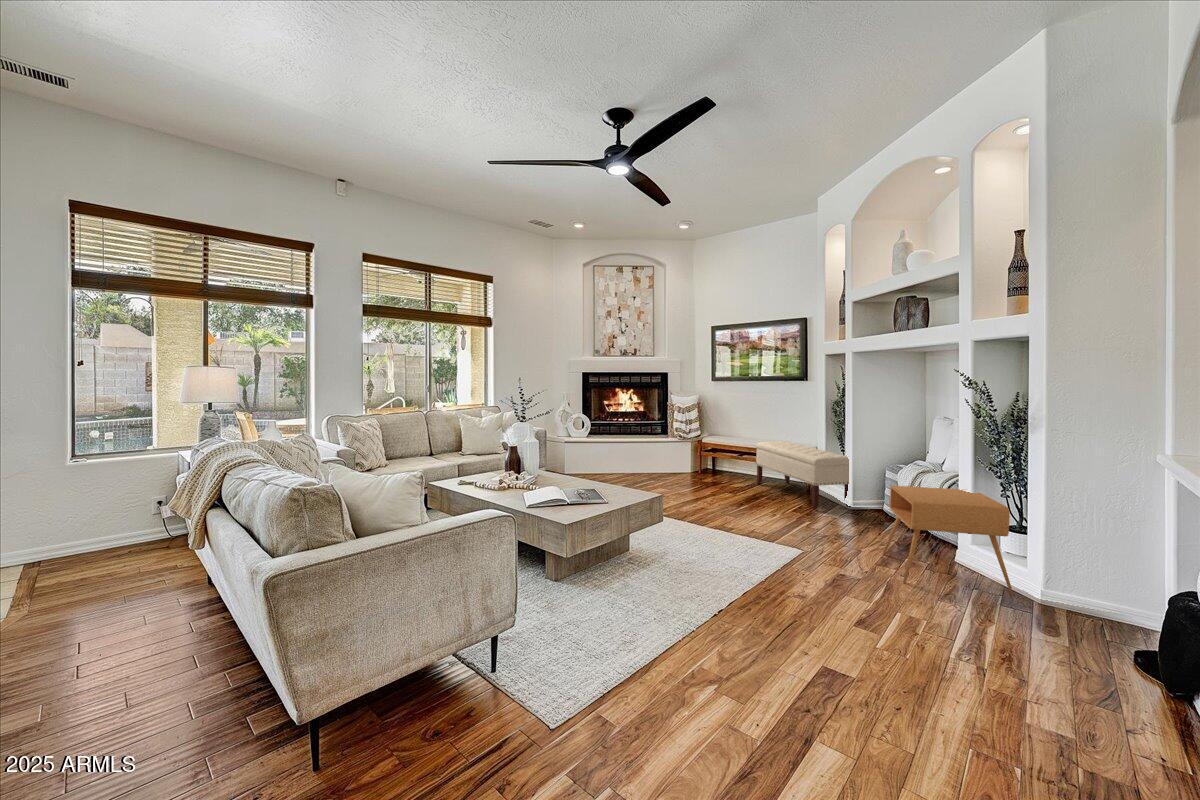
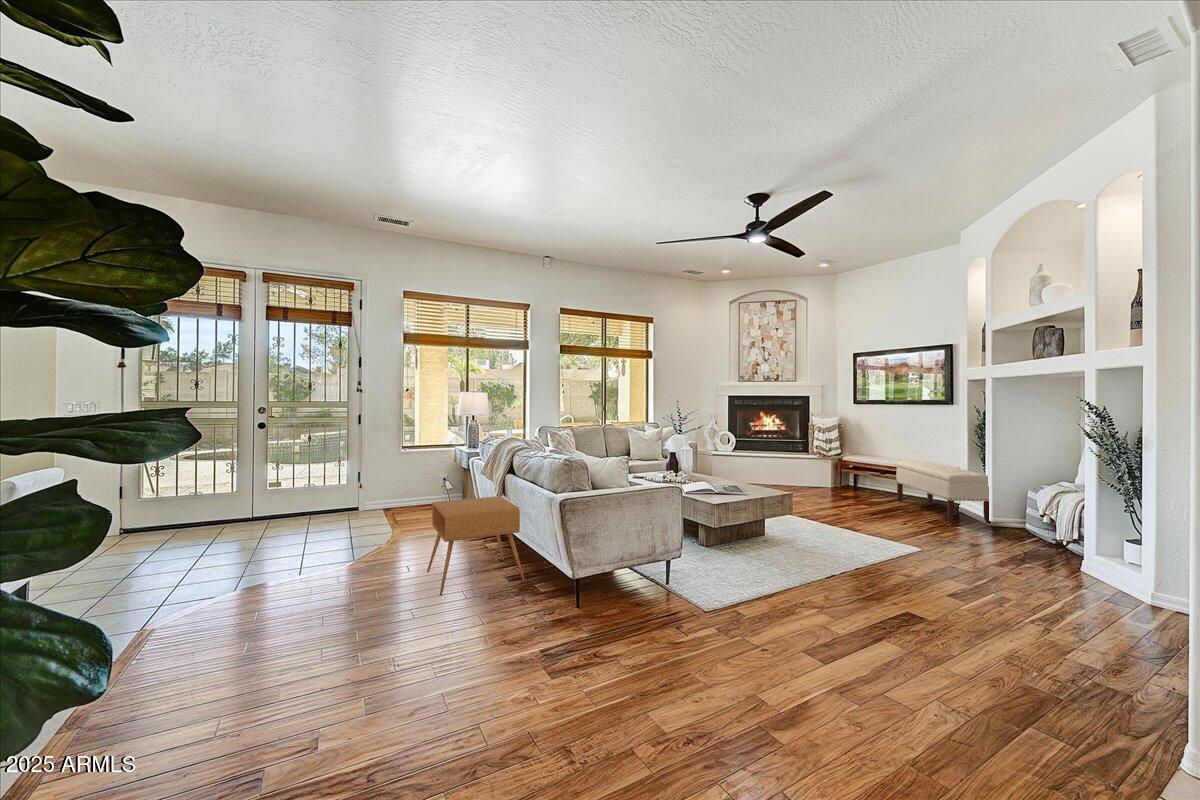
side table: present [883,486,1013,595] -> present [427,496,525,596]

